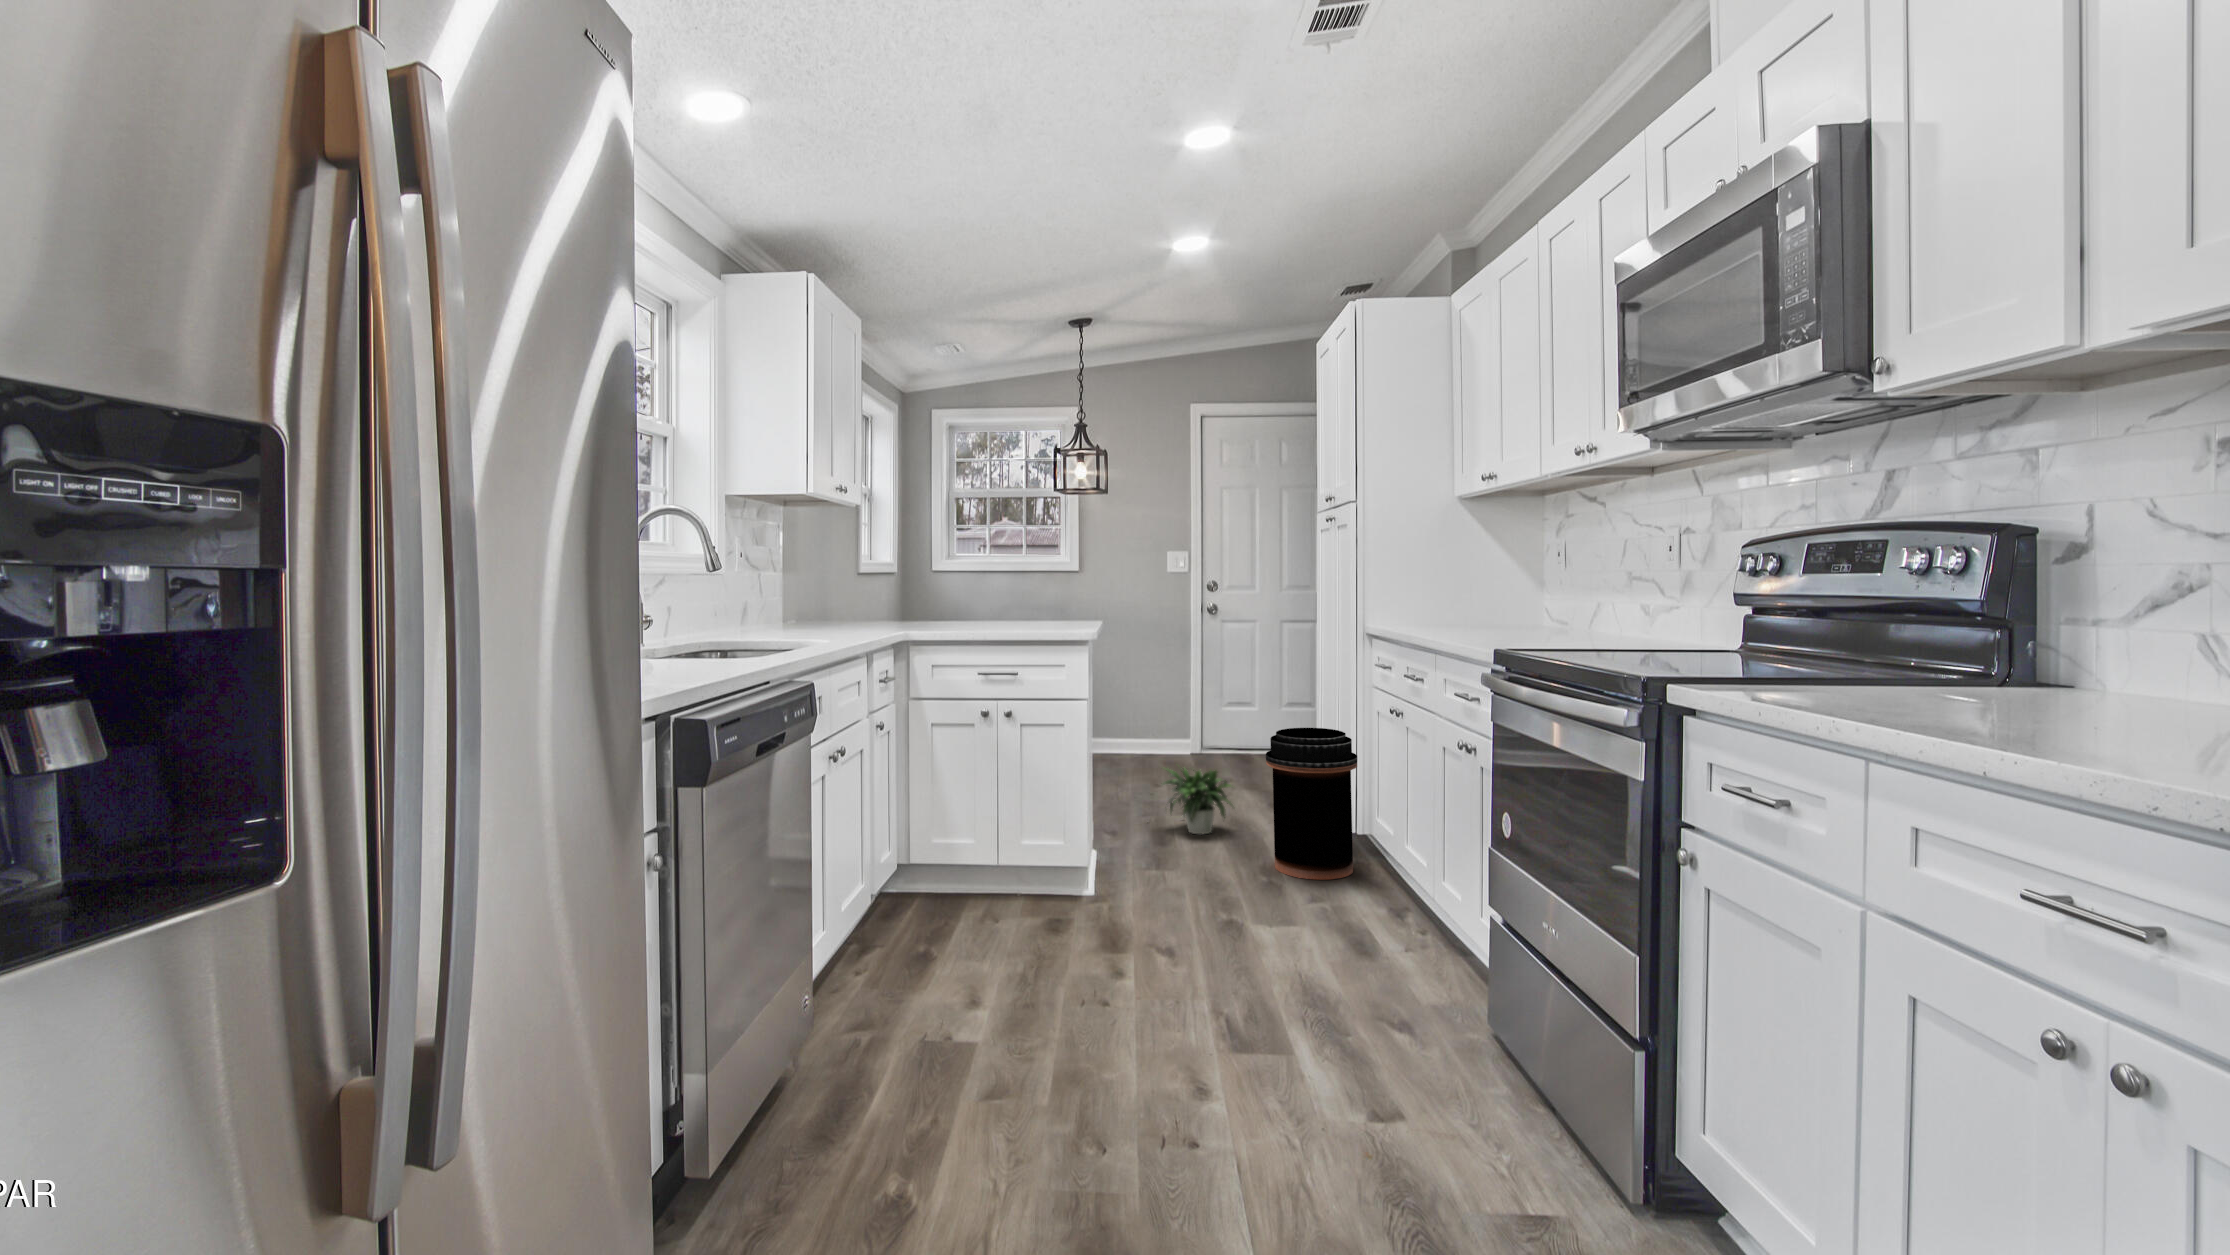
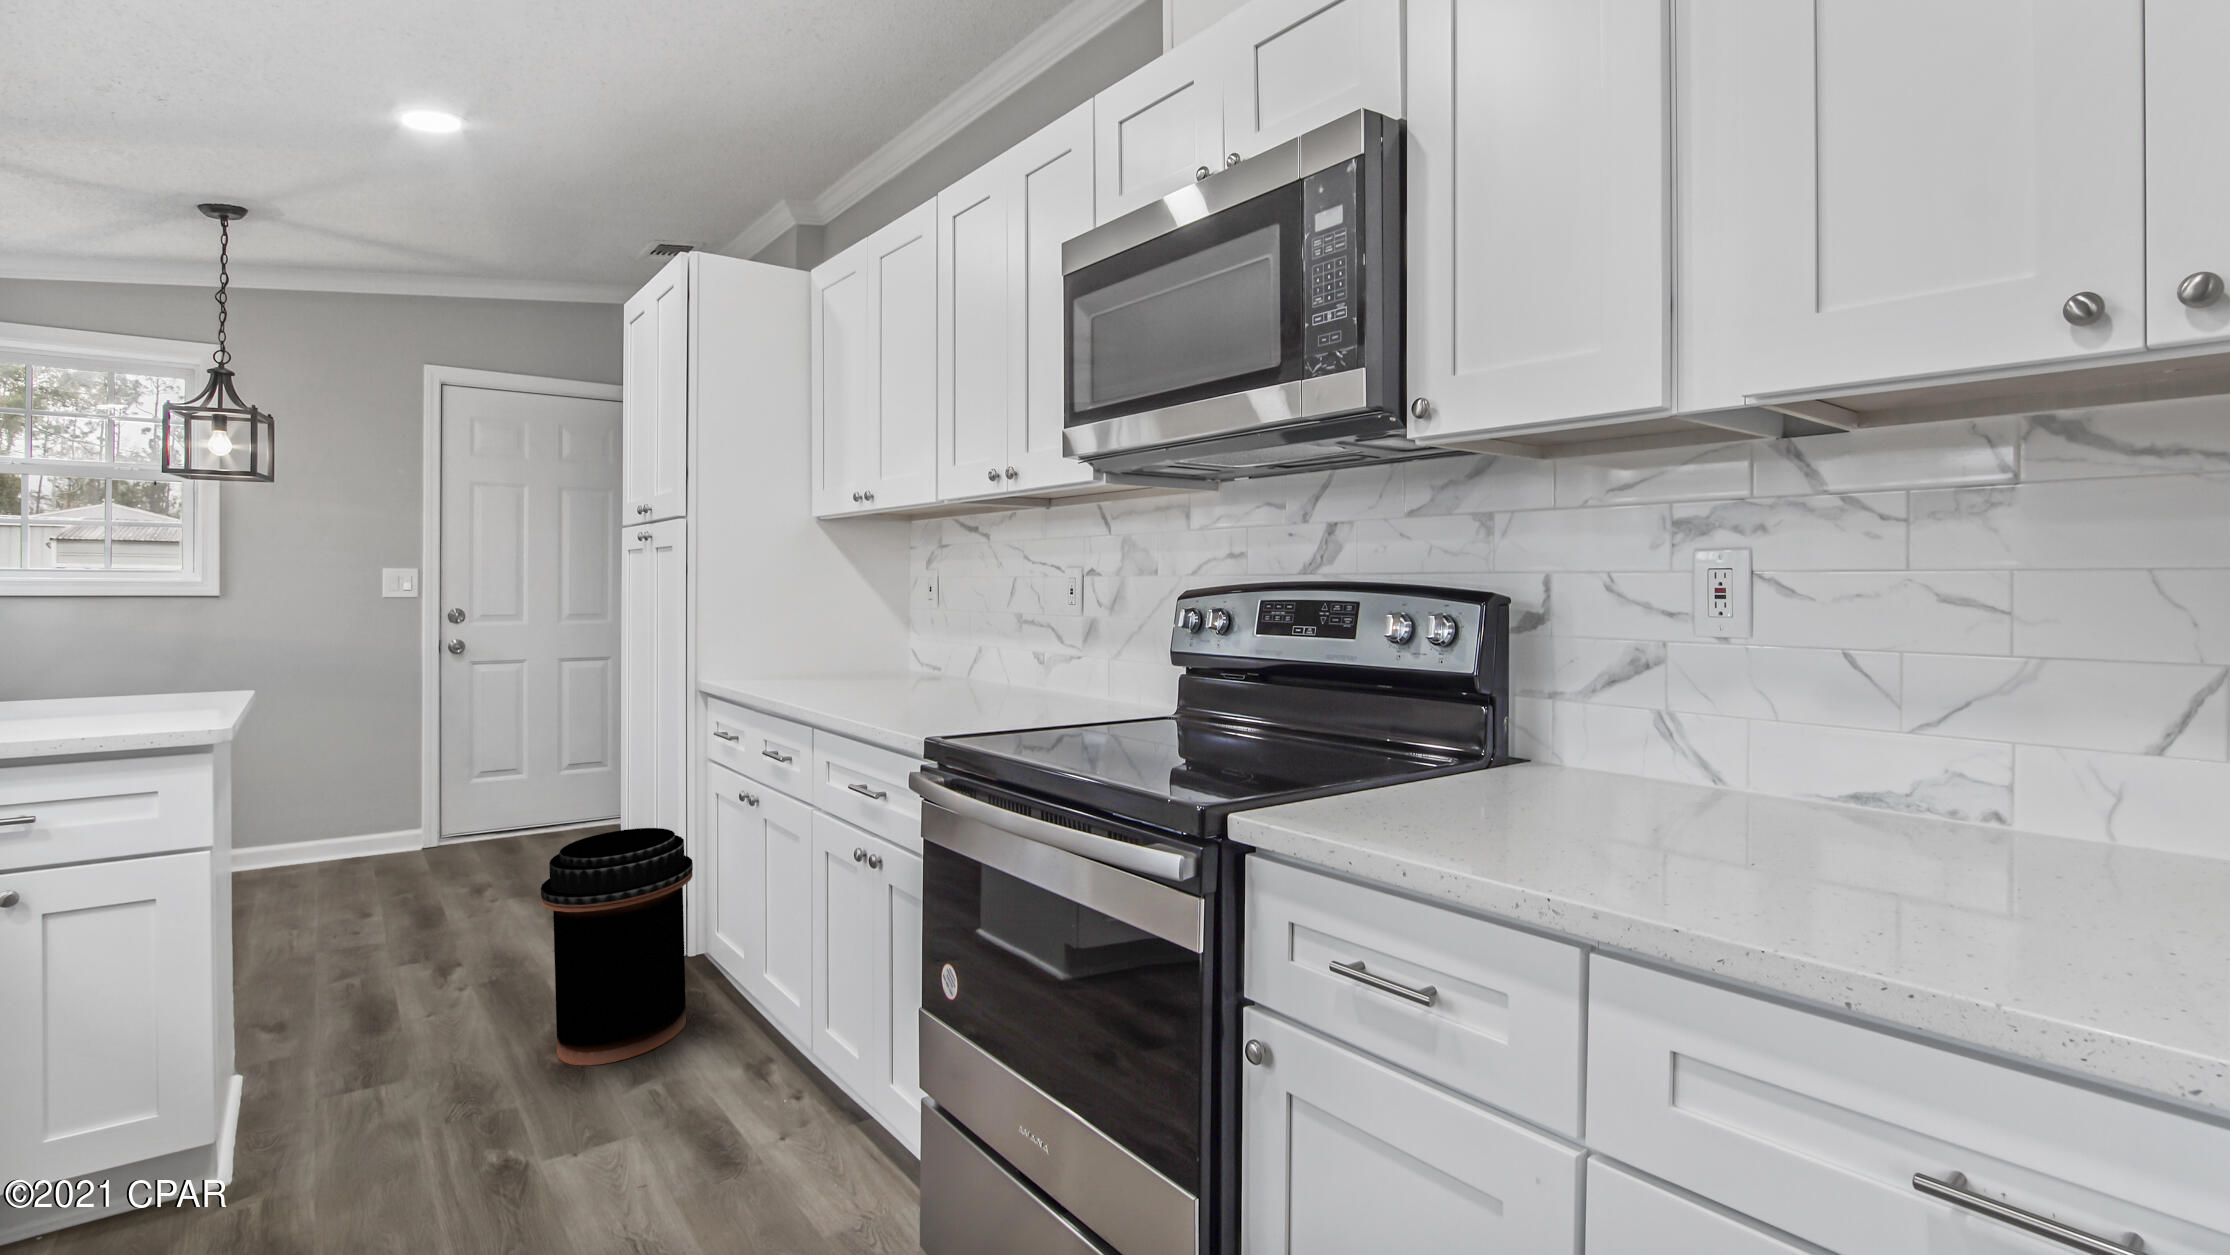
potted plant: present [1163,765,1232,834] -> none [293,915,485,1032]

